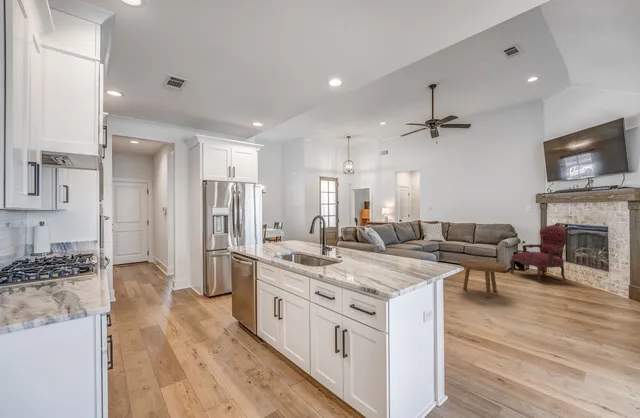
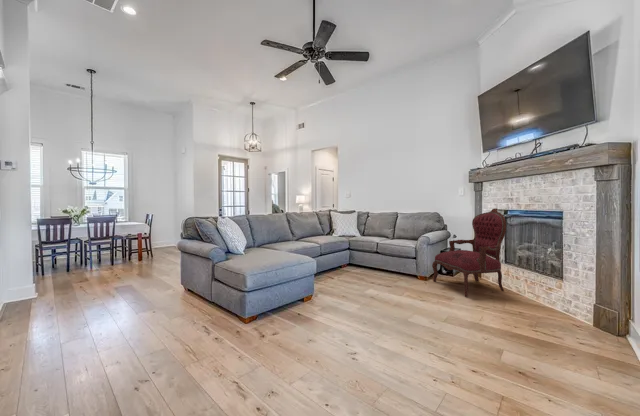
footstool: present [460,259,507,298] -> none [335,264,405,333]

